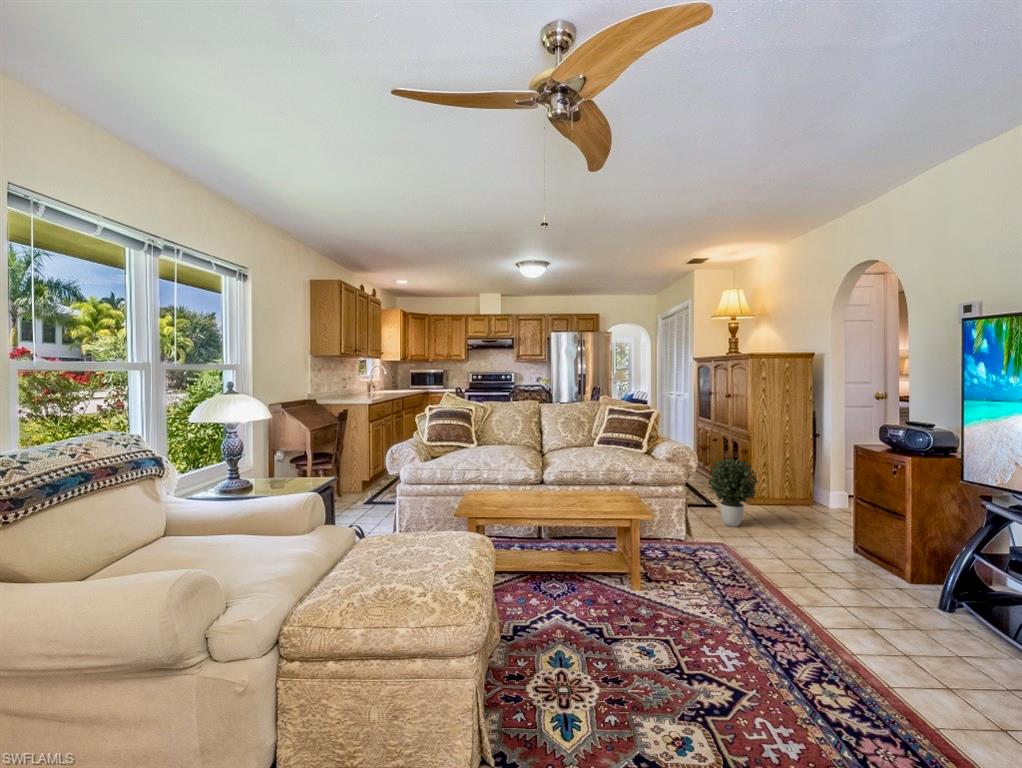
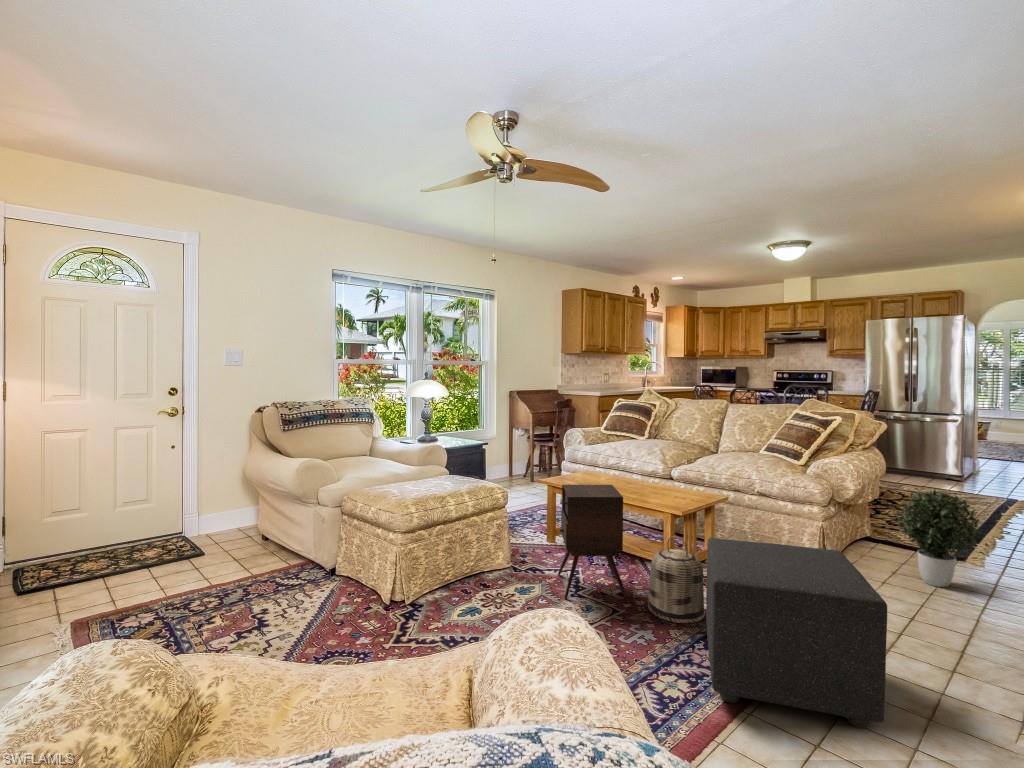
side table: none [565,506,662,661] -> present [558,485,627,599]
ottoman: none [763,522,960,695] -> present [706,538,887,728]
basket: none [675,546,735,636] -> present [648,536,705,623]

